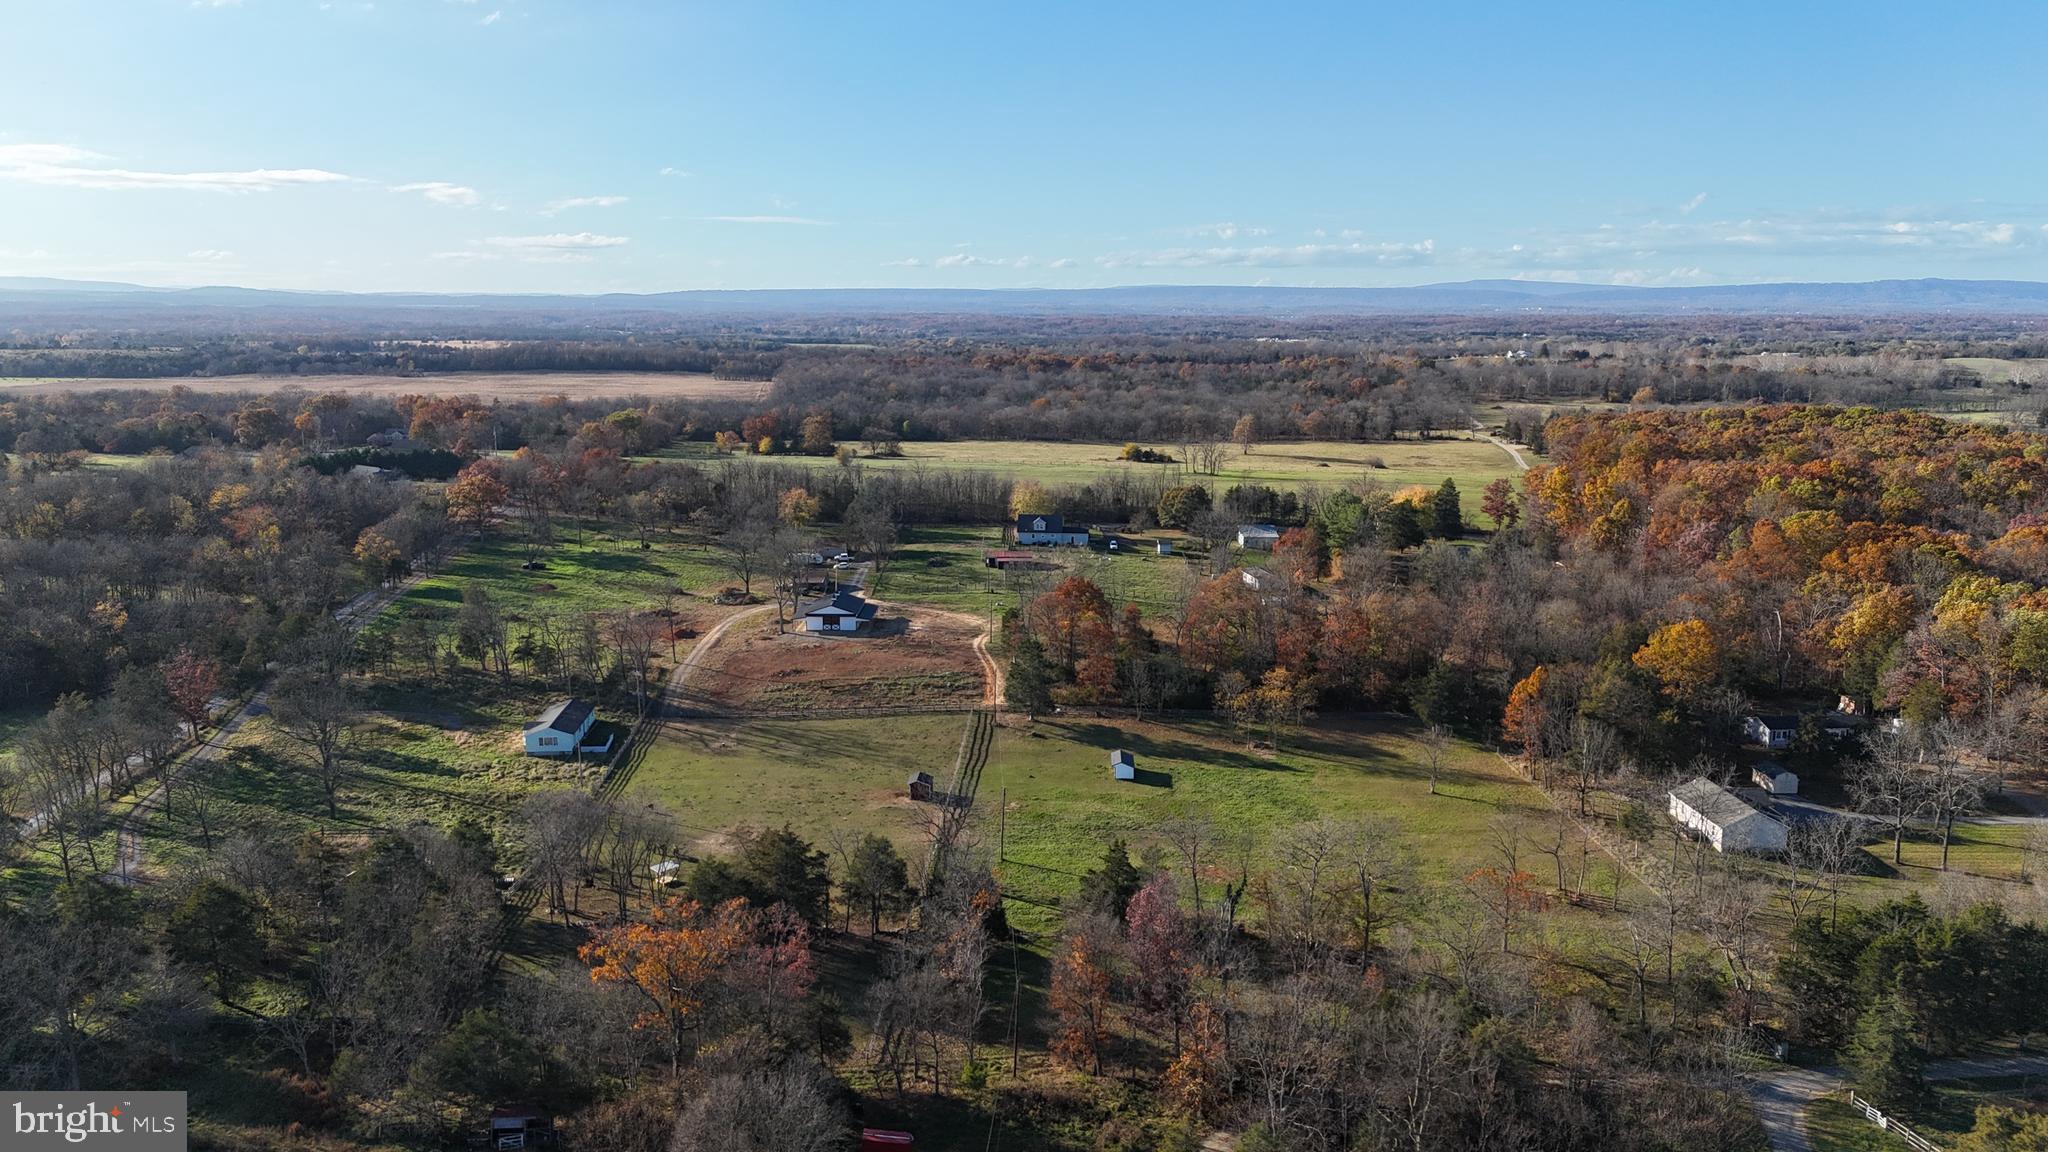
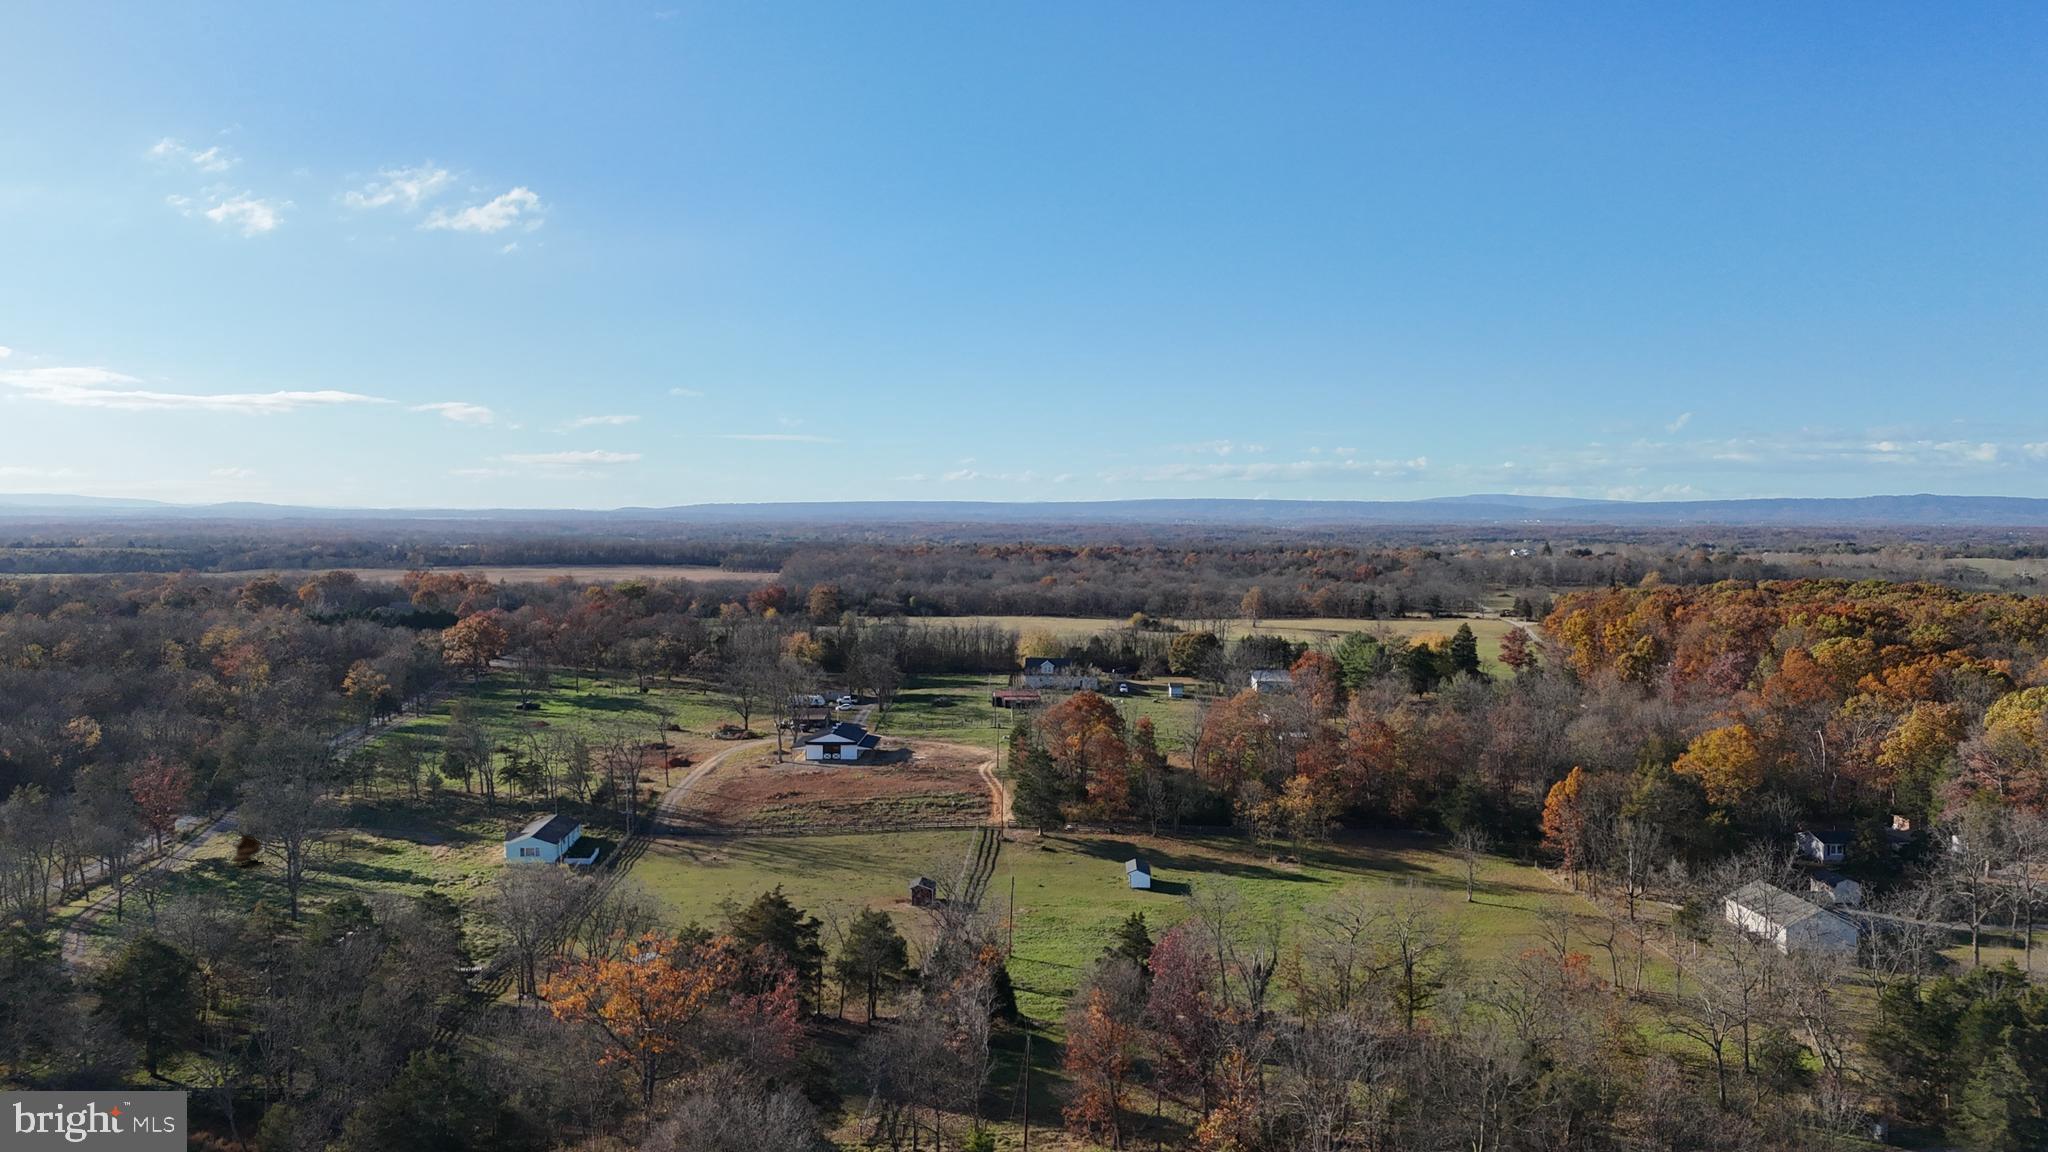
lounge chair: none [267,721,295,757] -> present [233,833,261,864]

